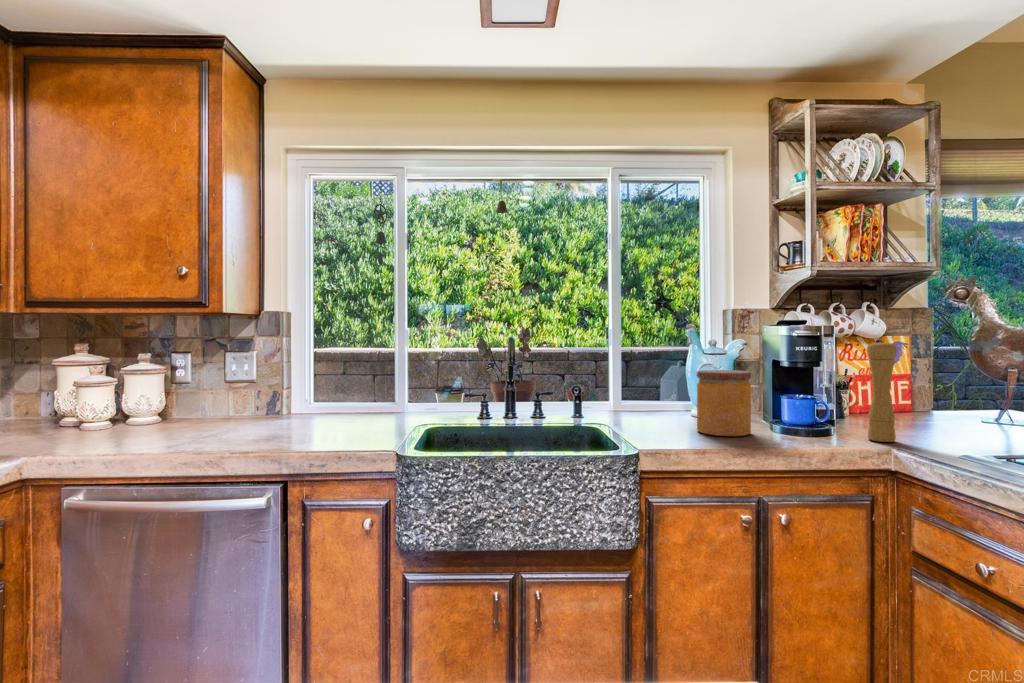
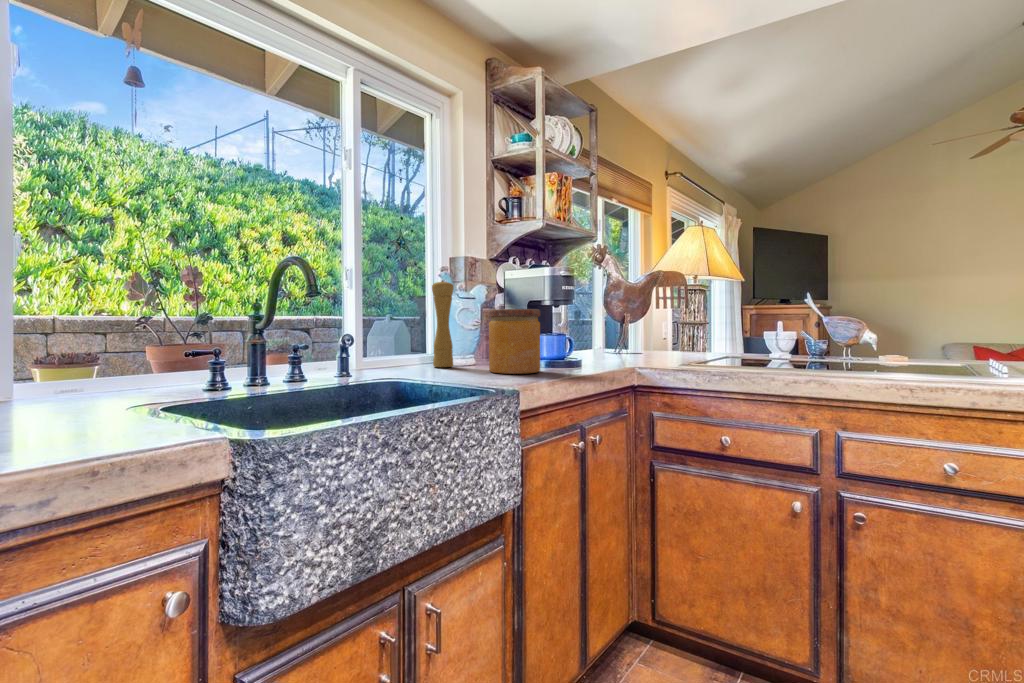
pepper mill: present [867,341,897,442] -> present [432,281,454,367]

